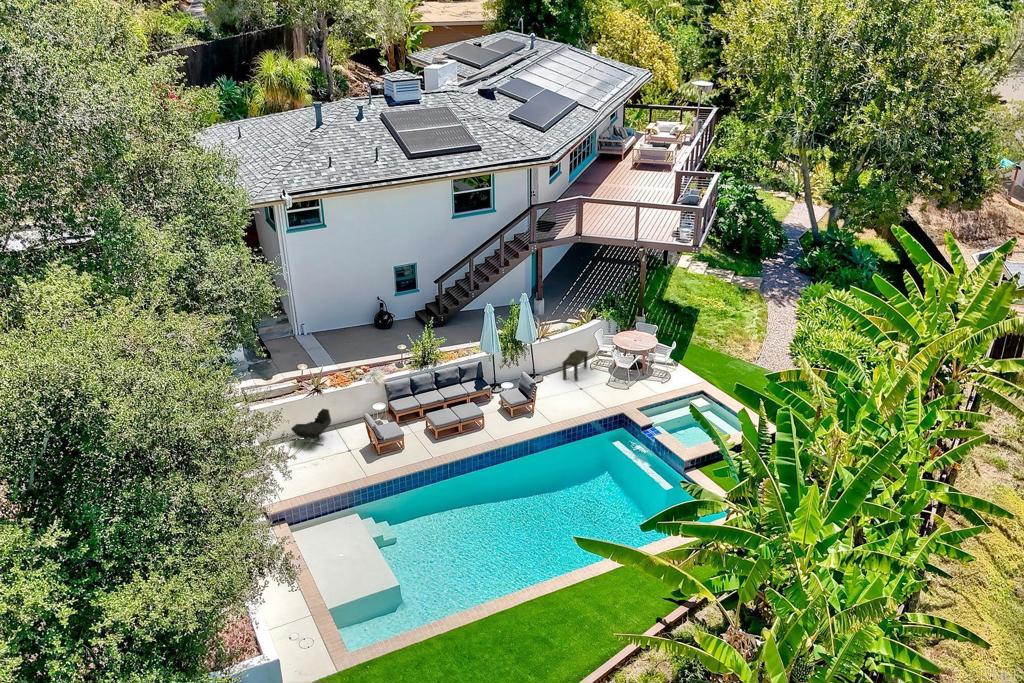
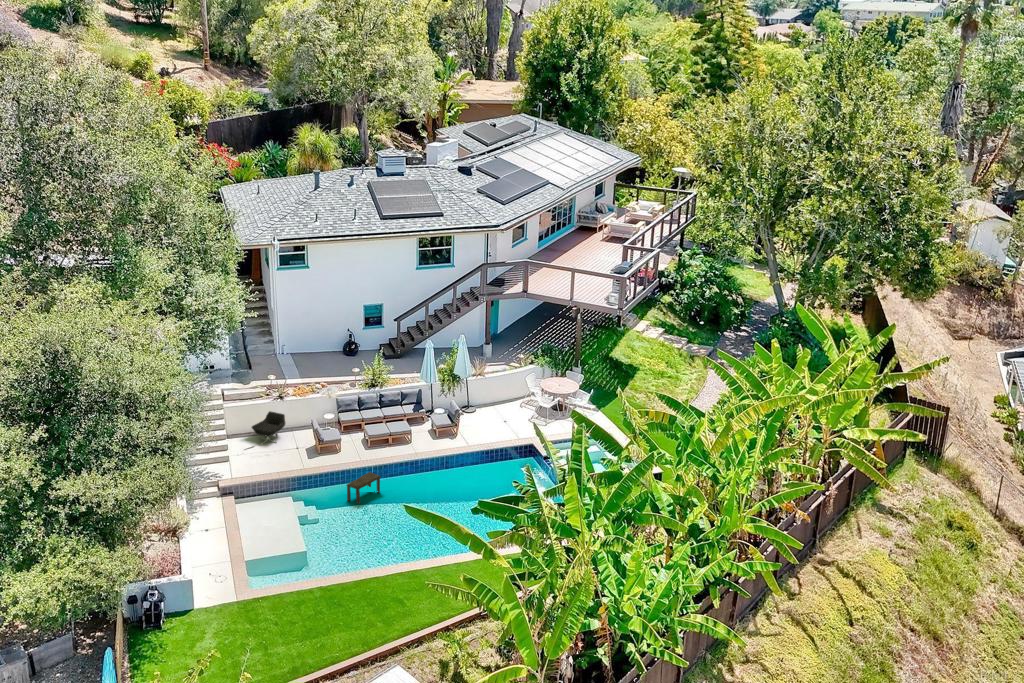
bench: present [562,349,588,381] -> present [347,472,381,504]

